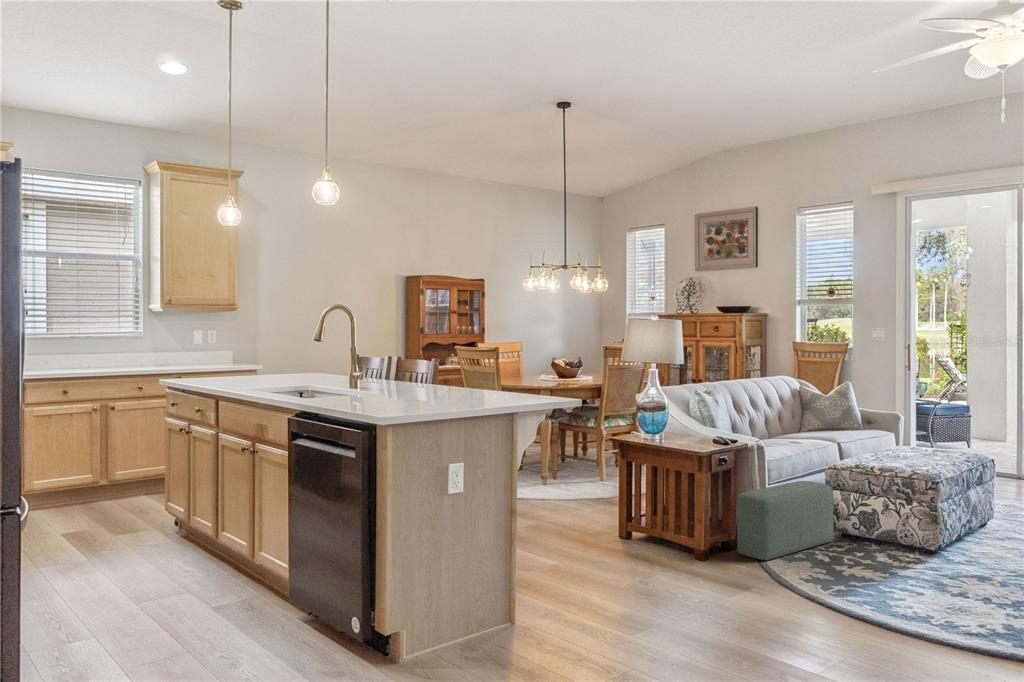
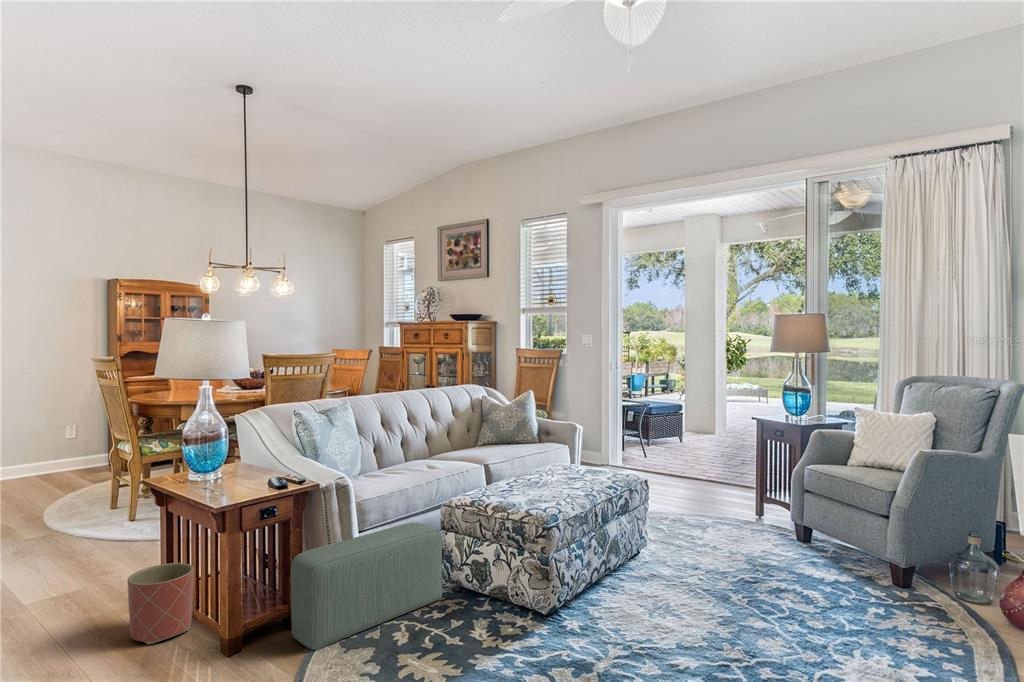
planter: none [615,500,657,552] -> present [128,563,194,644]

